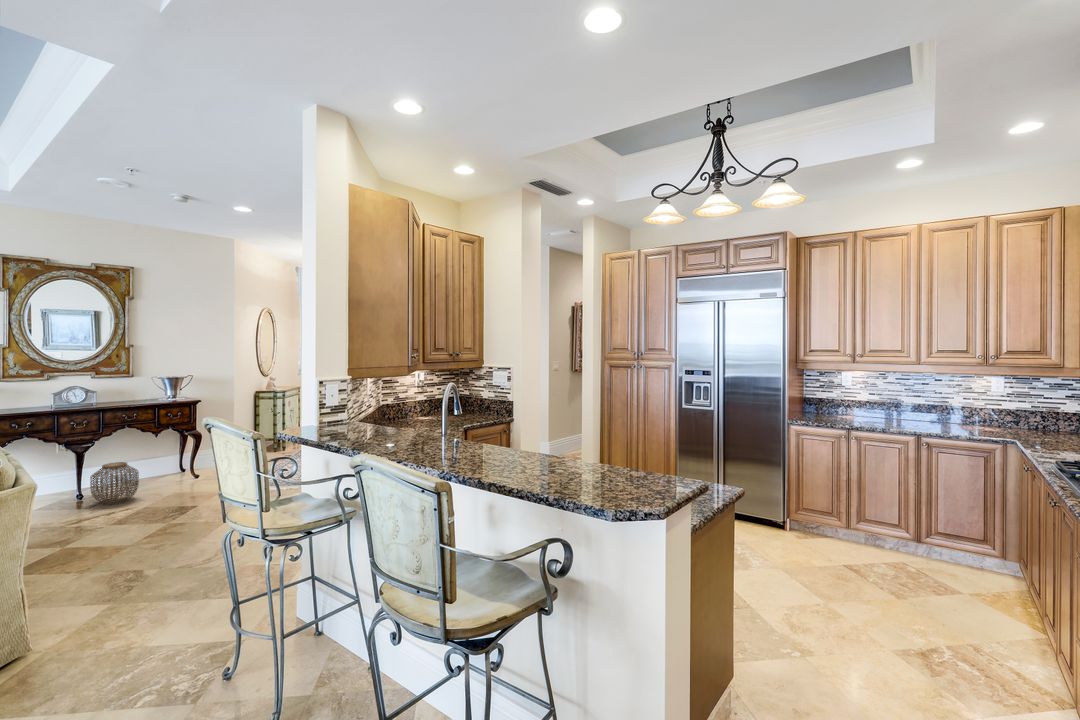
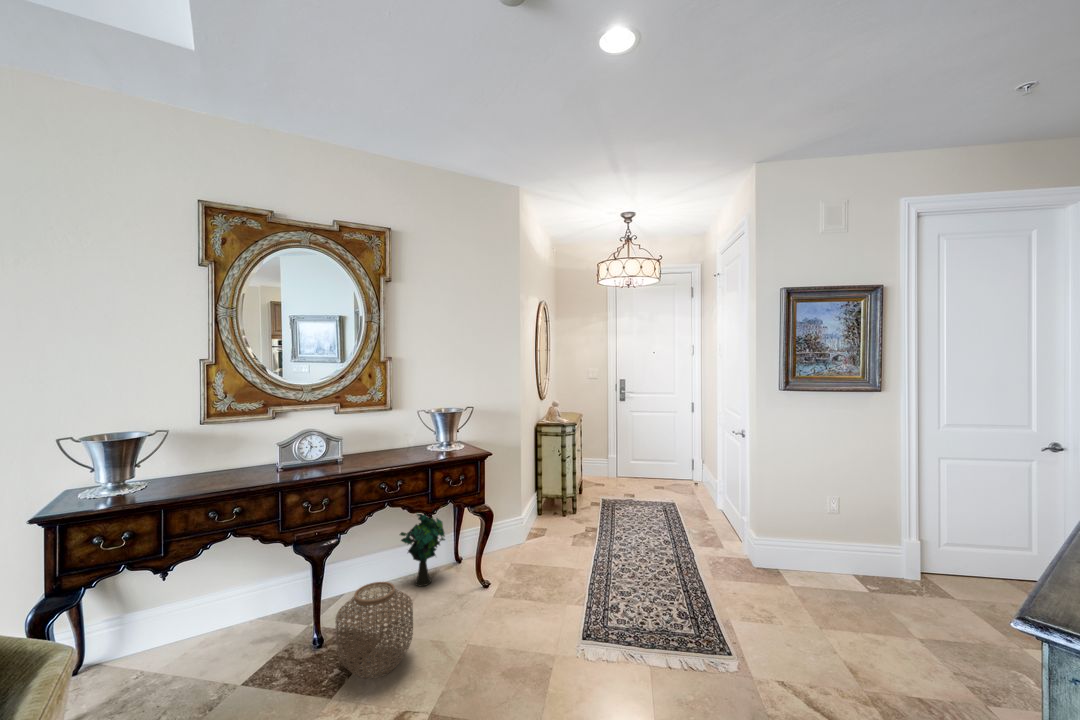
decorative plant: none [139,432,173,481] -> present [400,512,445,586]

